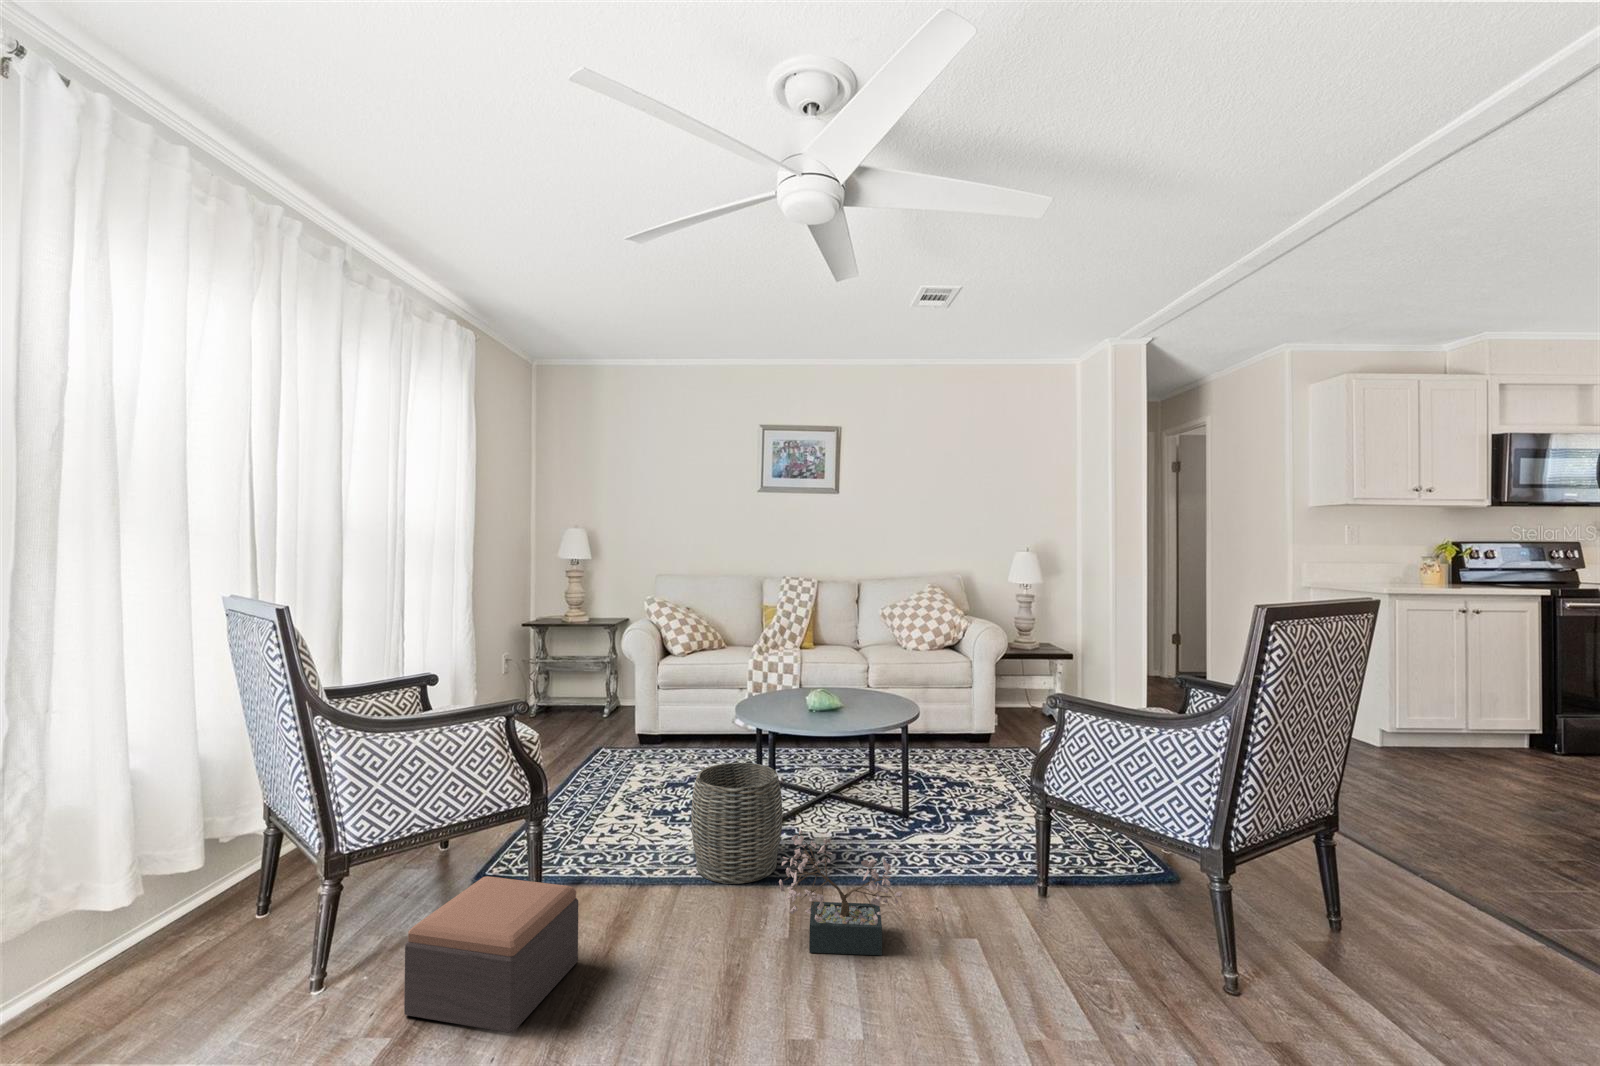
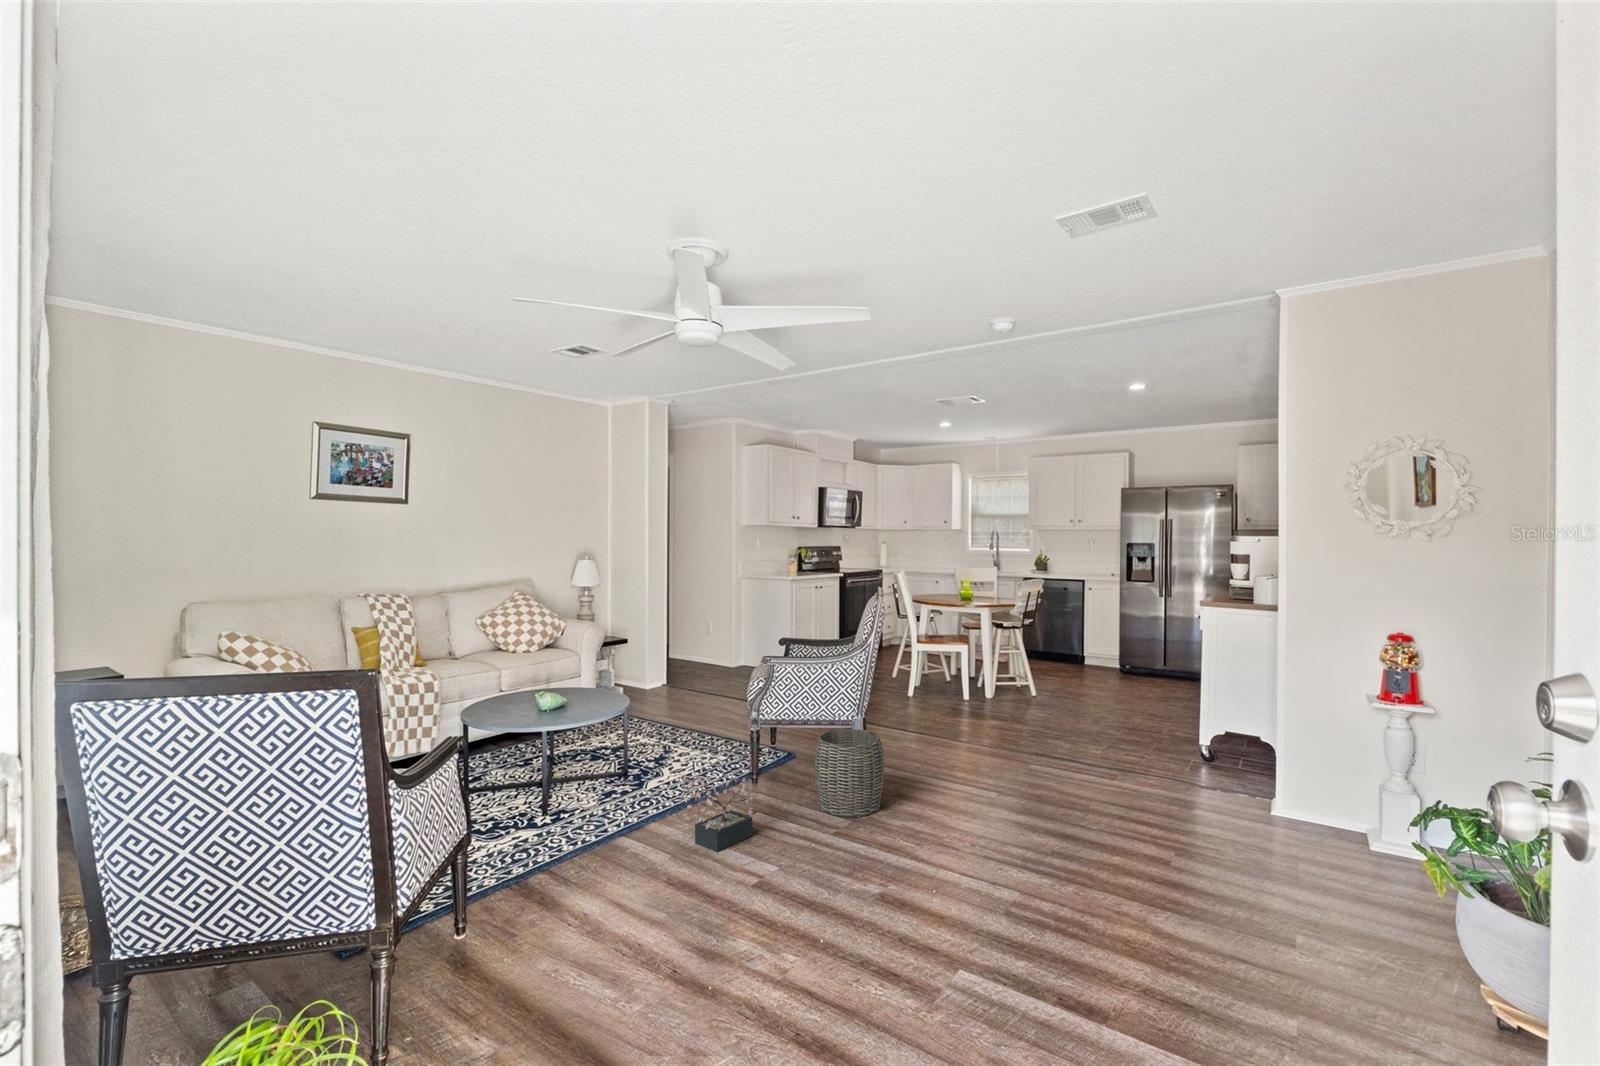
woven basket: present [691,763,782,884] -> present [815,729,884,817]
footstool: present [404,876,578,1033] -> none [502,862,639,1004]

